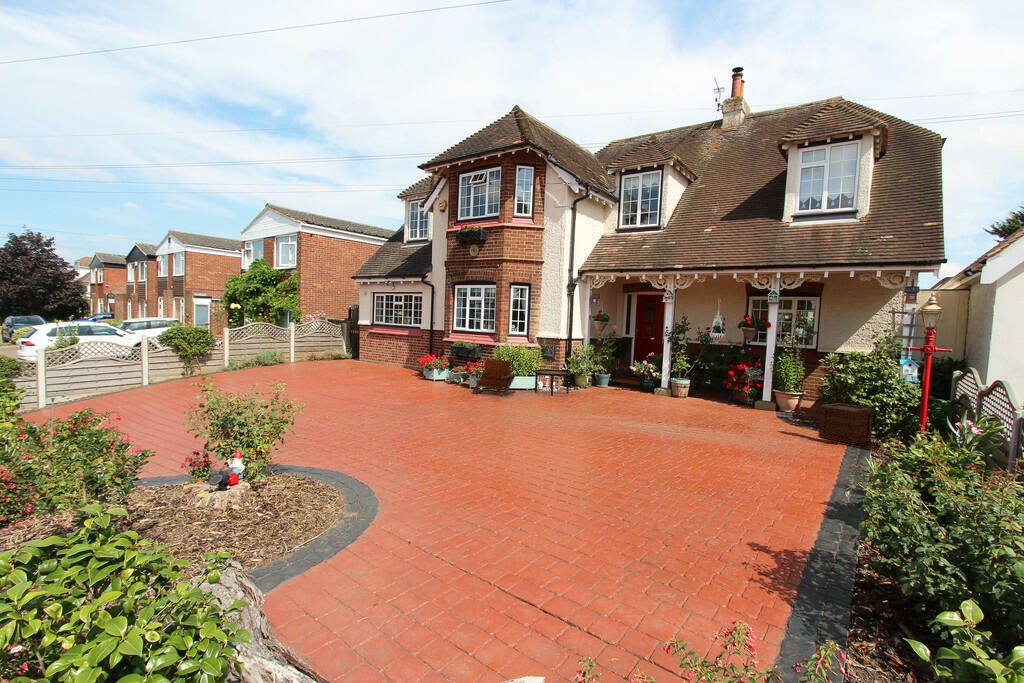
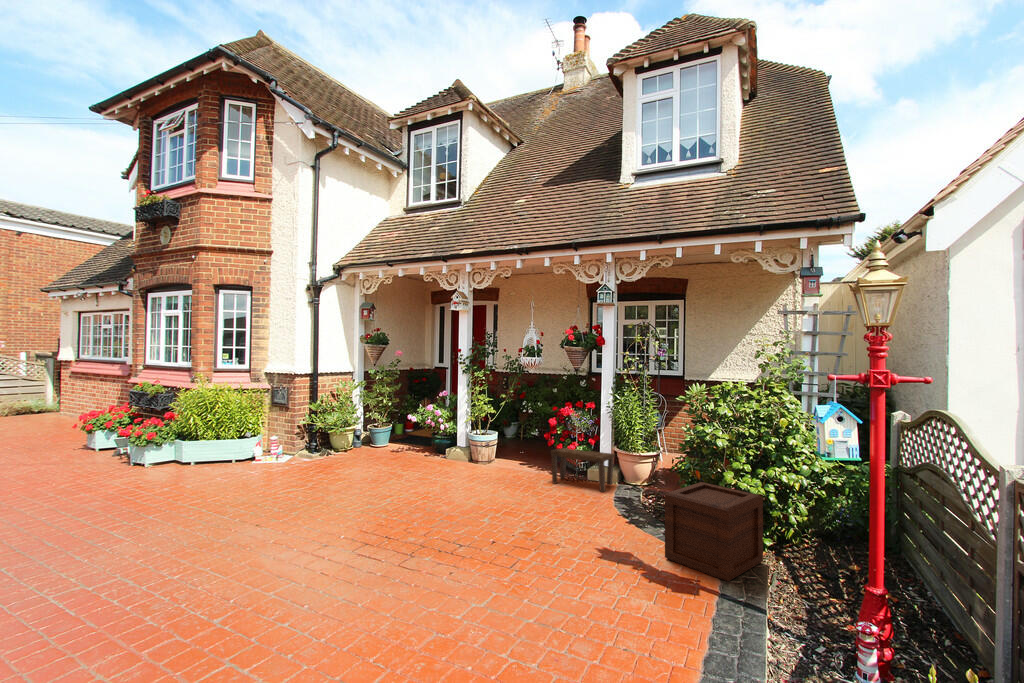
lounge chair: present [472,359,516,396] -> none [100,415,201,484]
round table: present [534,369,571,395] -> none [233,426,303,474]
bench: none [734,389,776,414] -> present [551,448,615,492]

